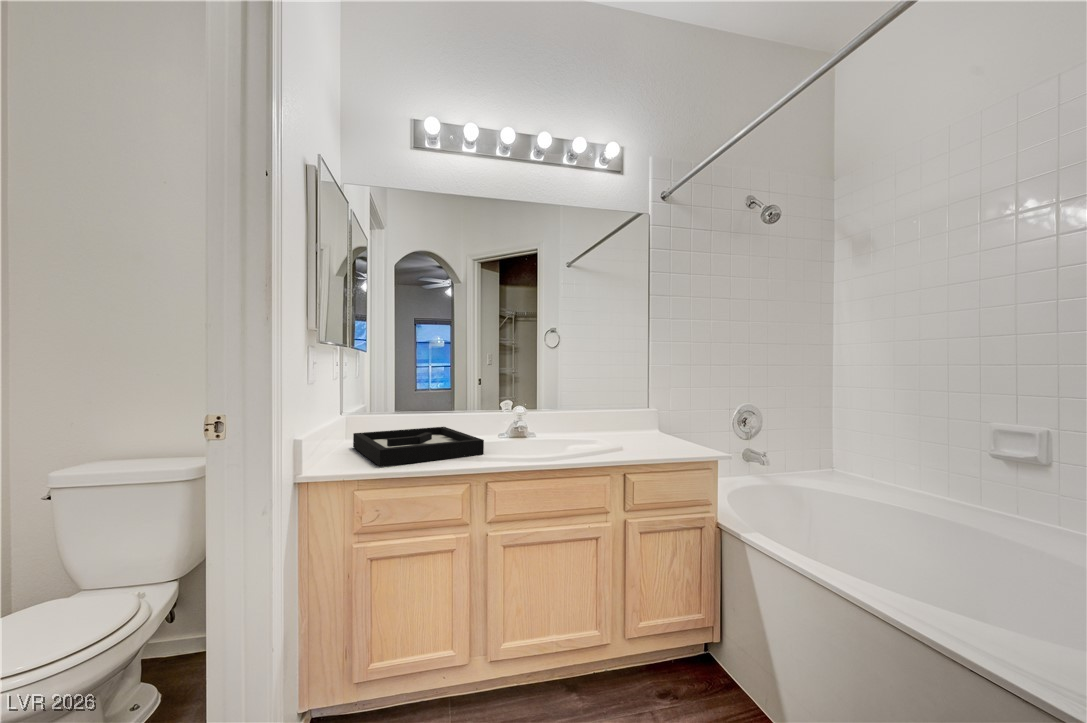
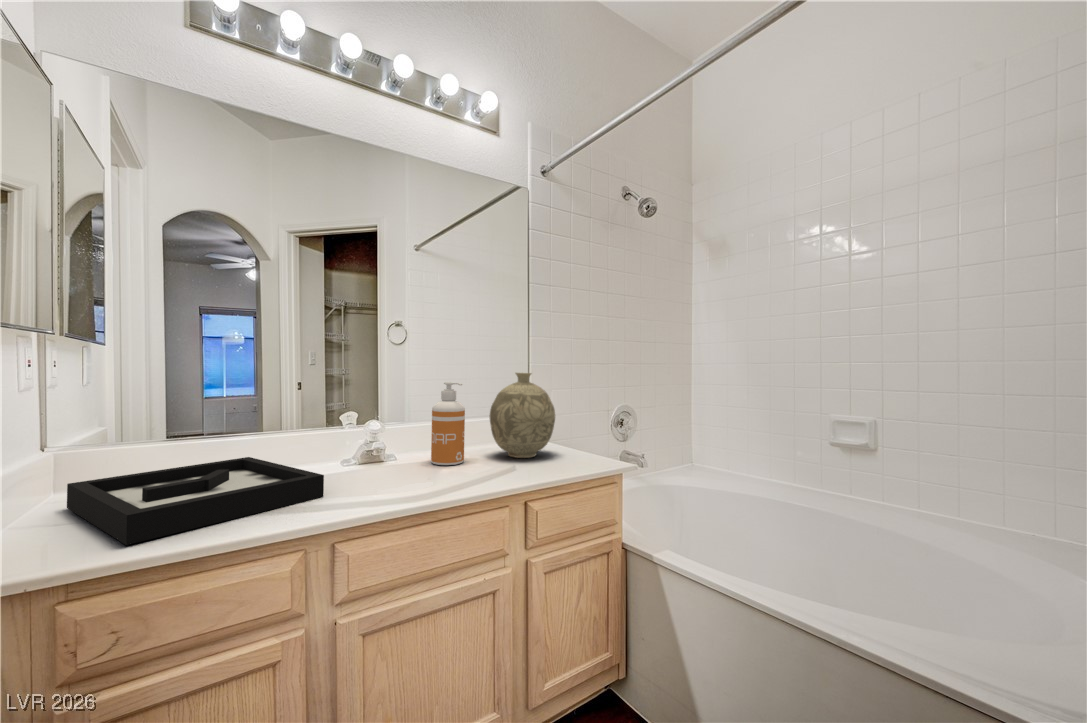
decorative vase: none [609,373,665,443] -> present [489,373,555,458]
soap dispenser: none [563,379,588,443] -> present [431,382,465,465]

